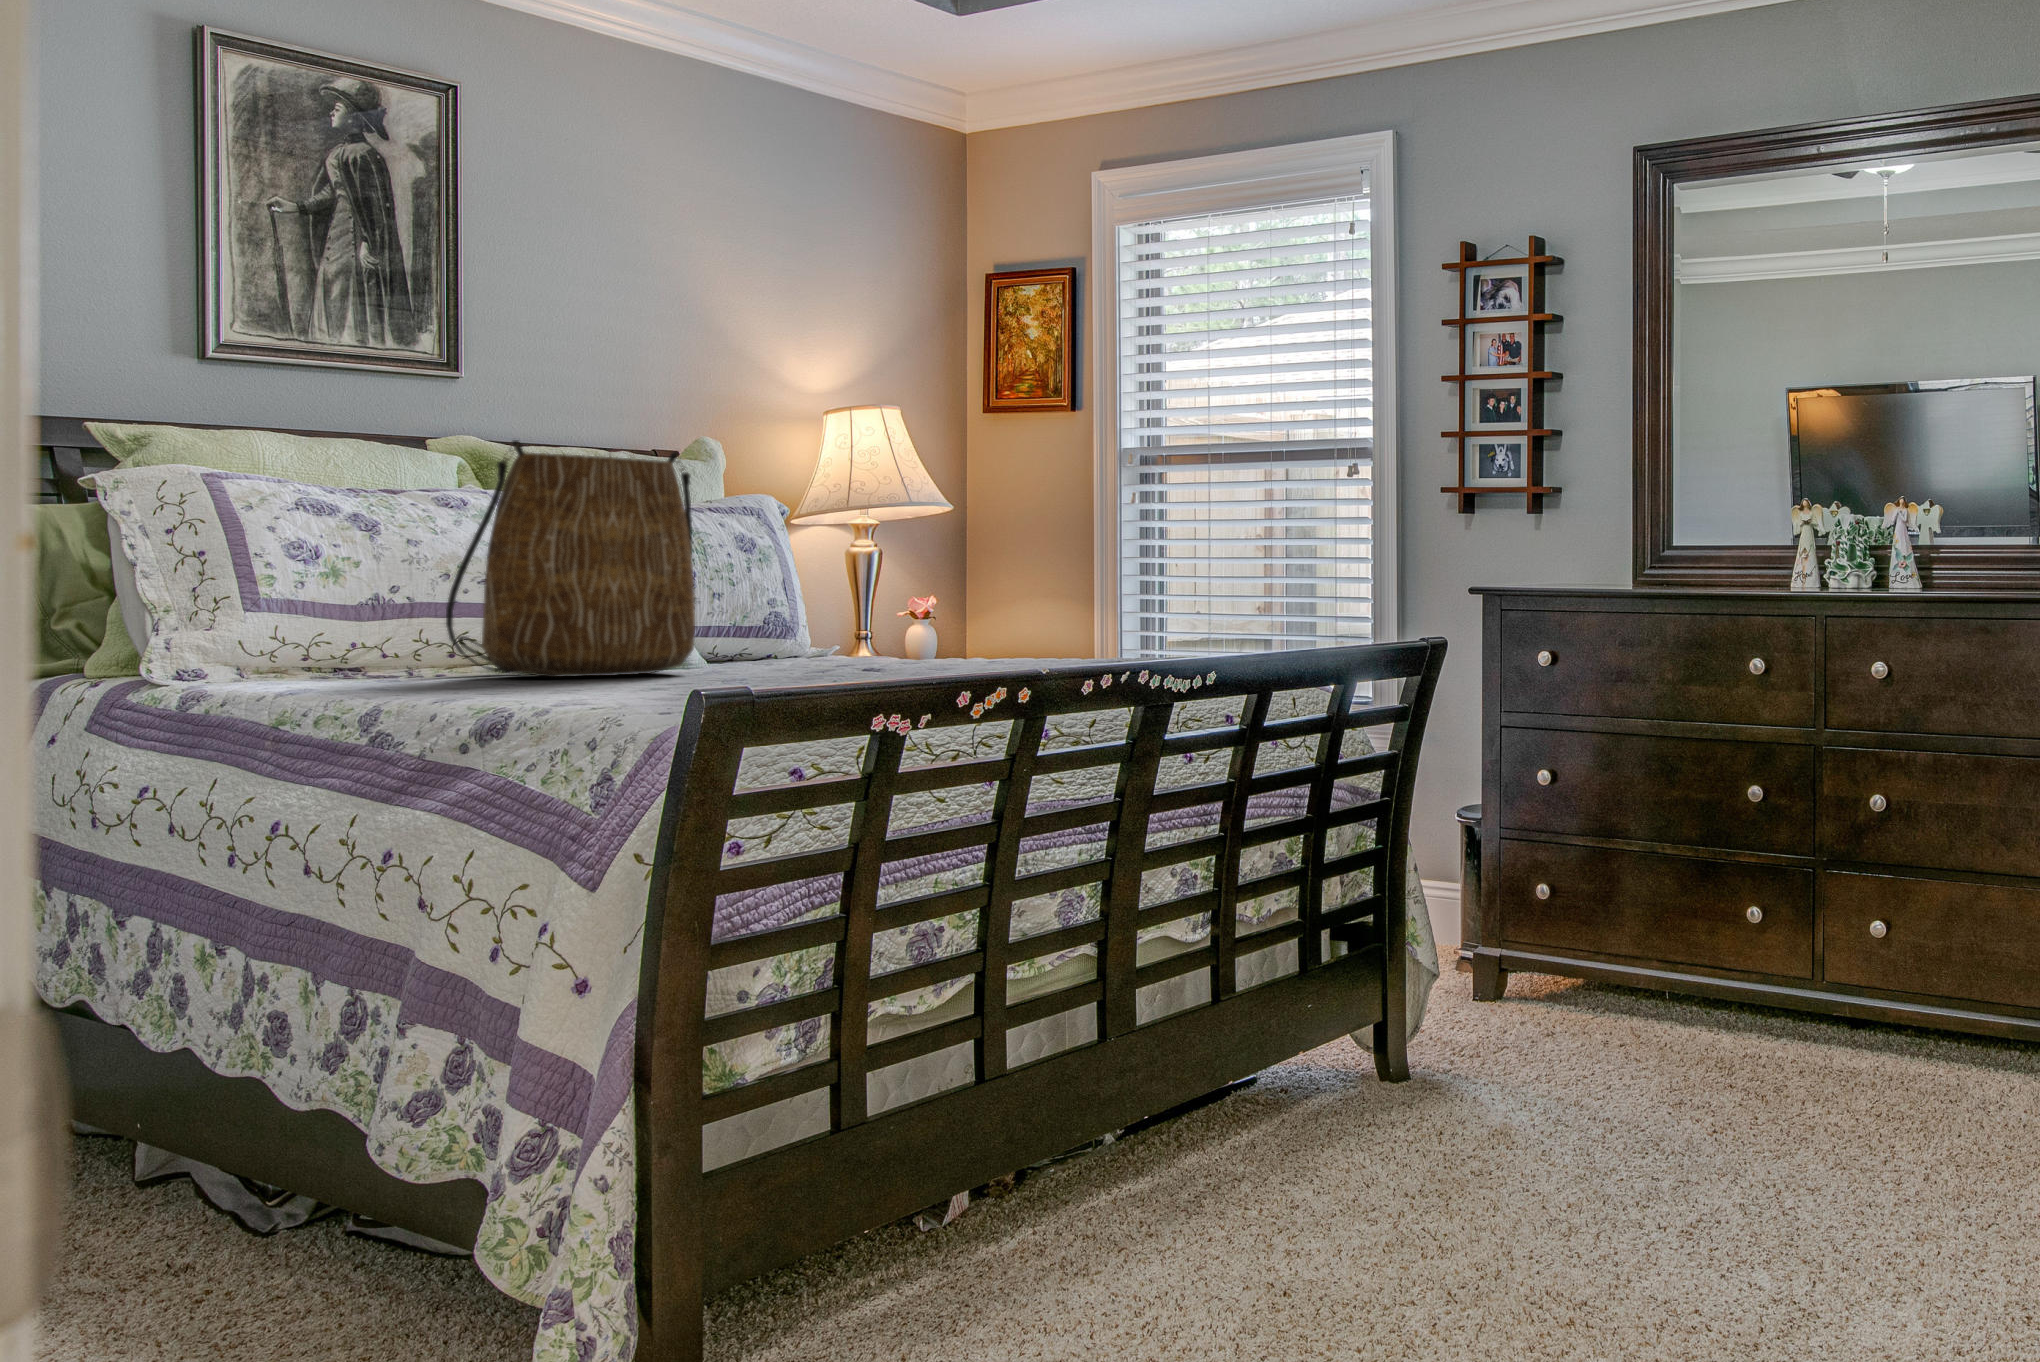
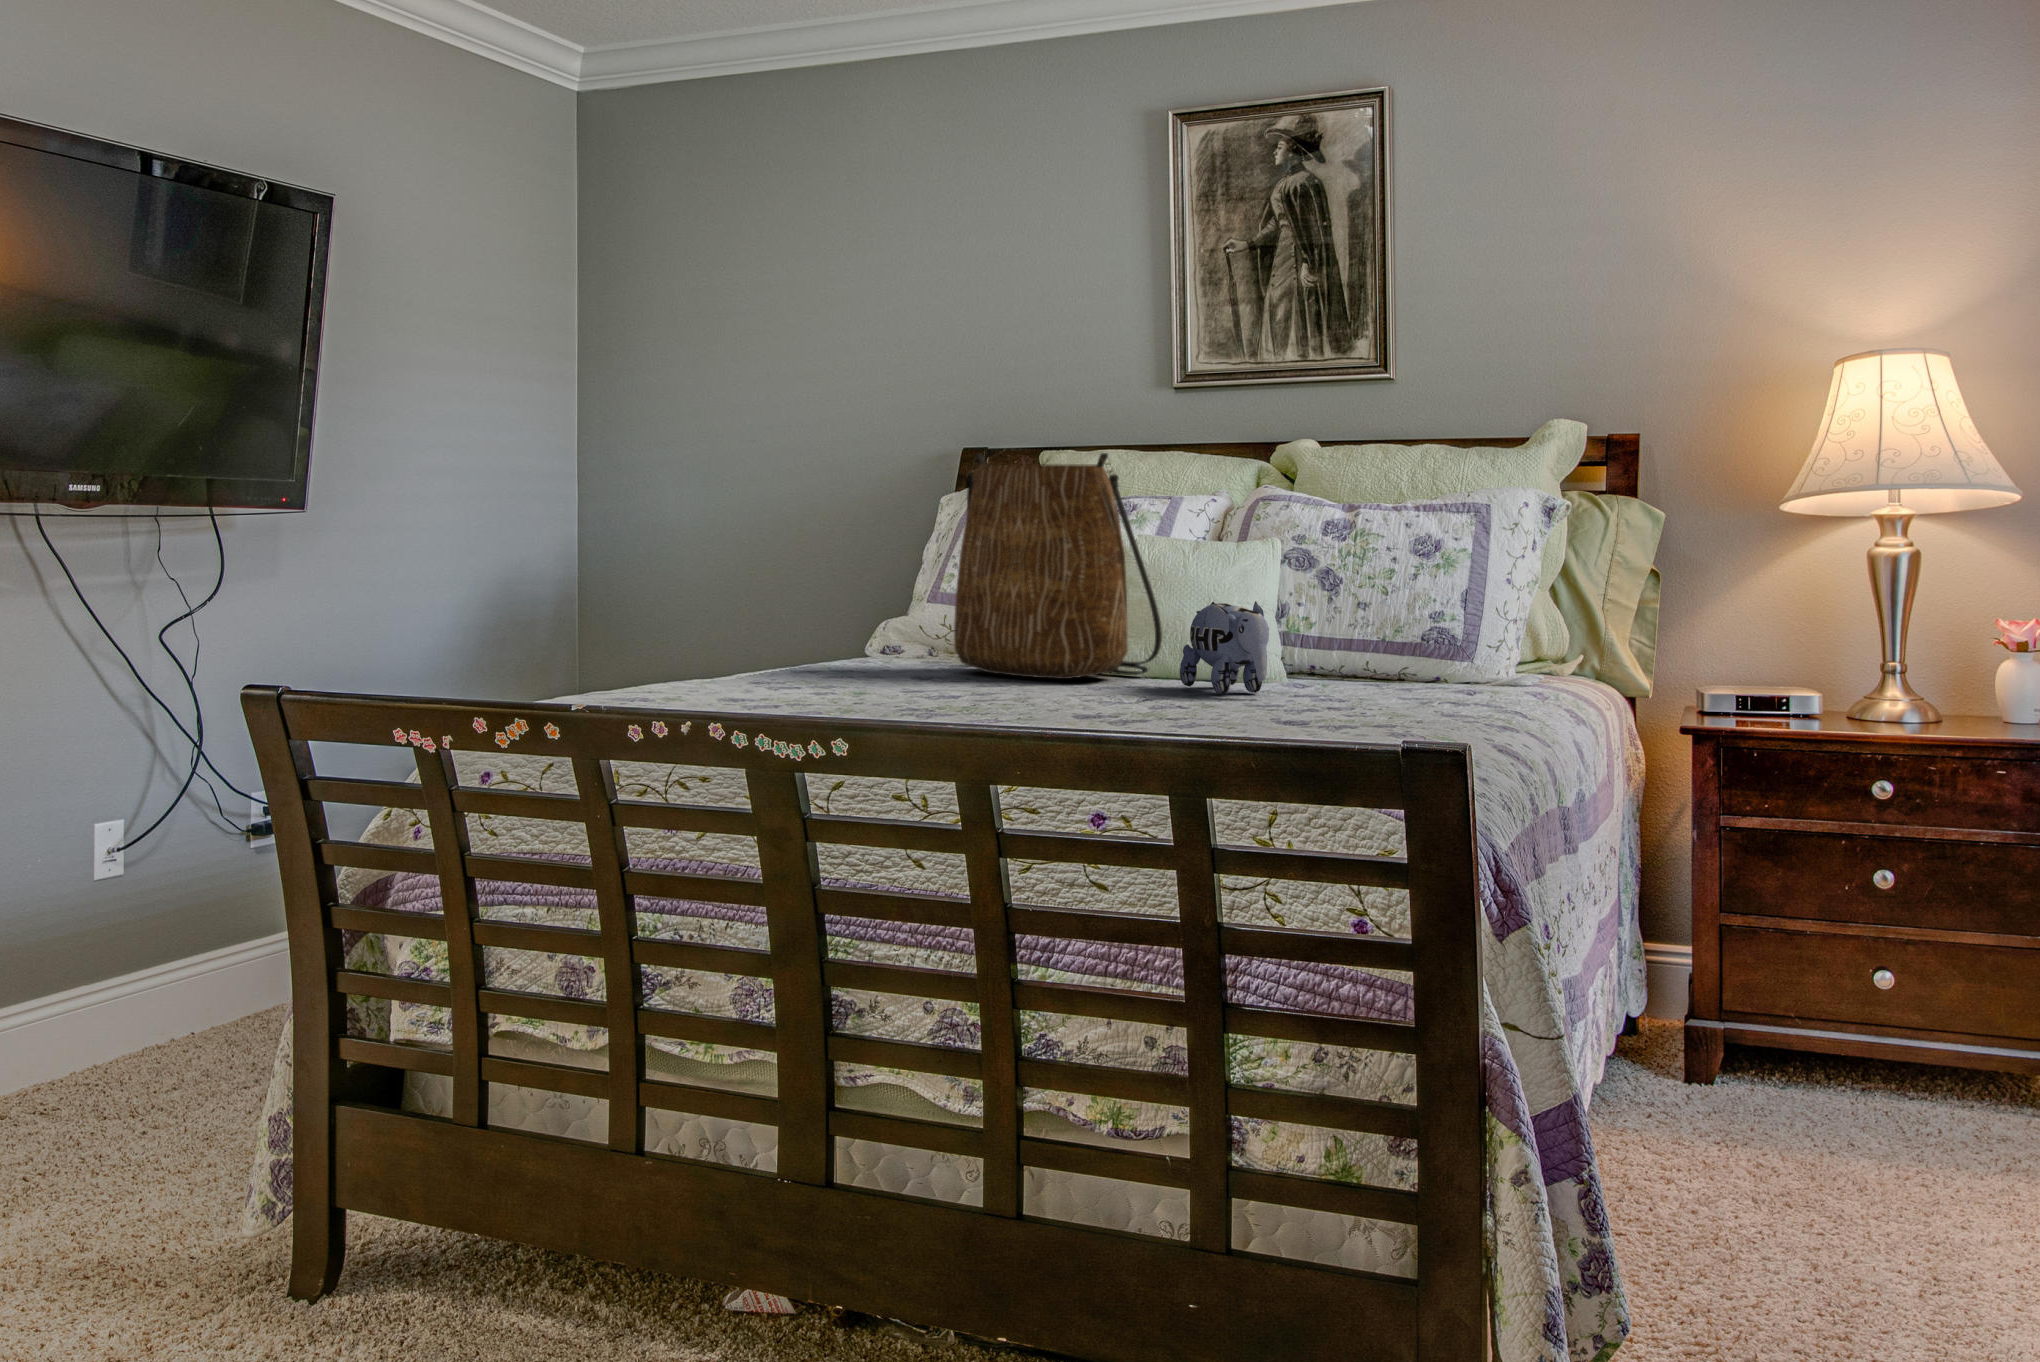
plush toy: none [742,589,860,670] -> present [1180,601,1269,694]

